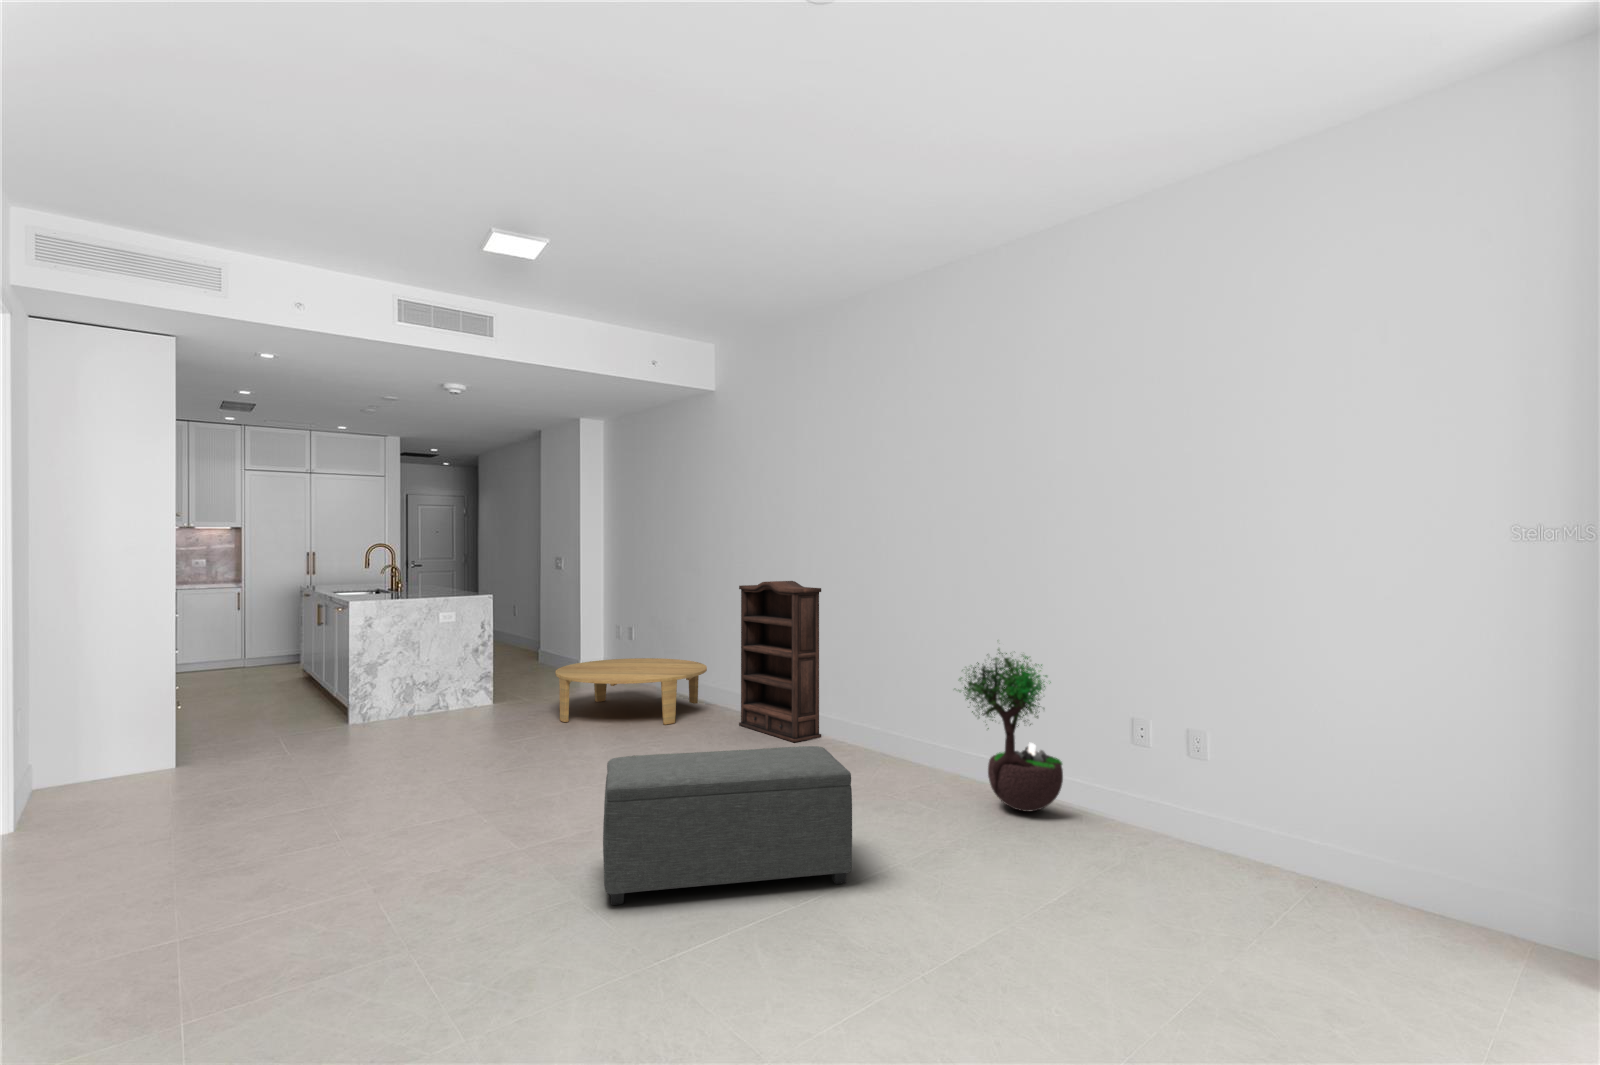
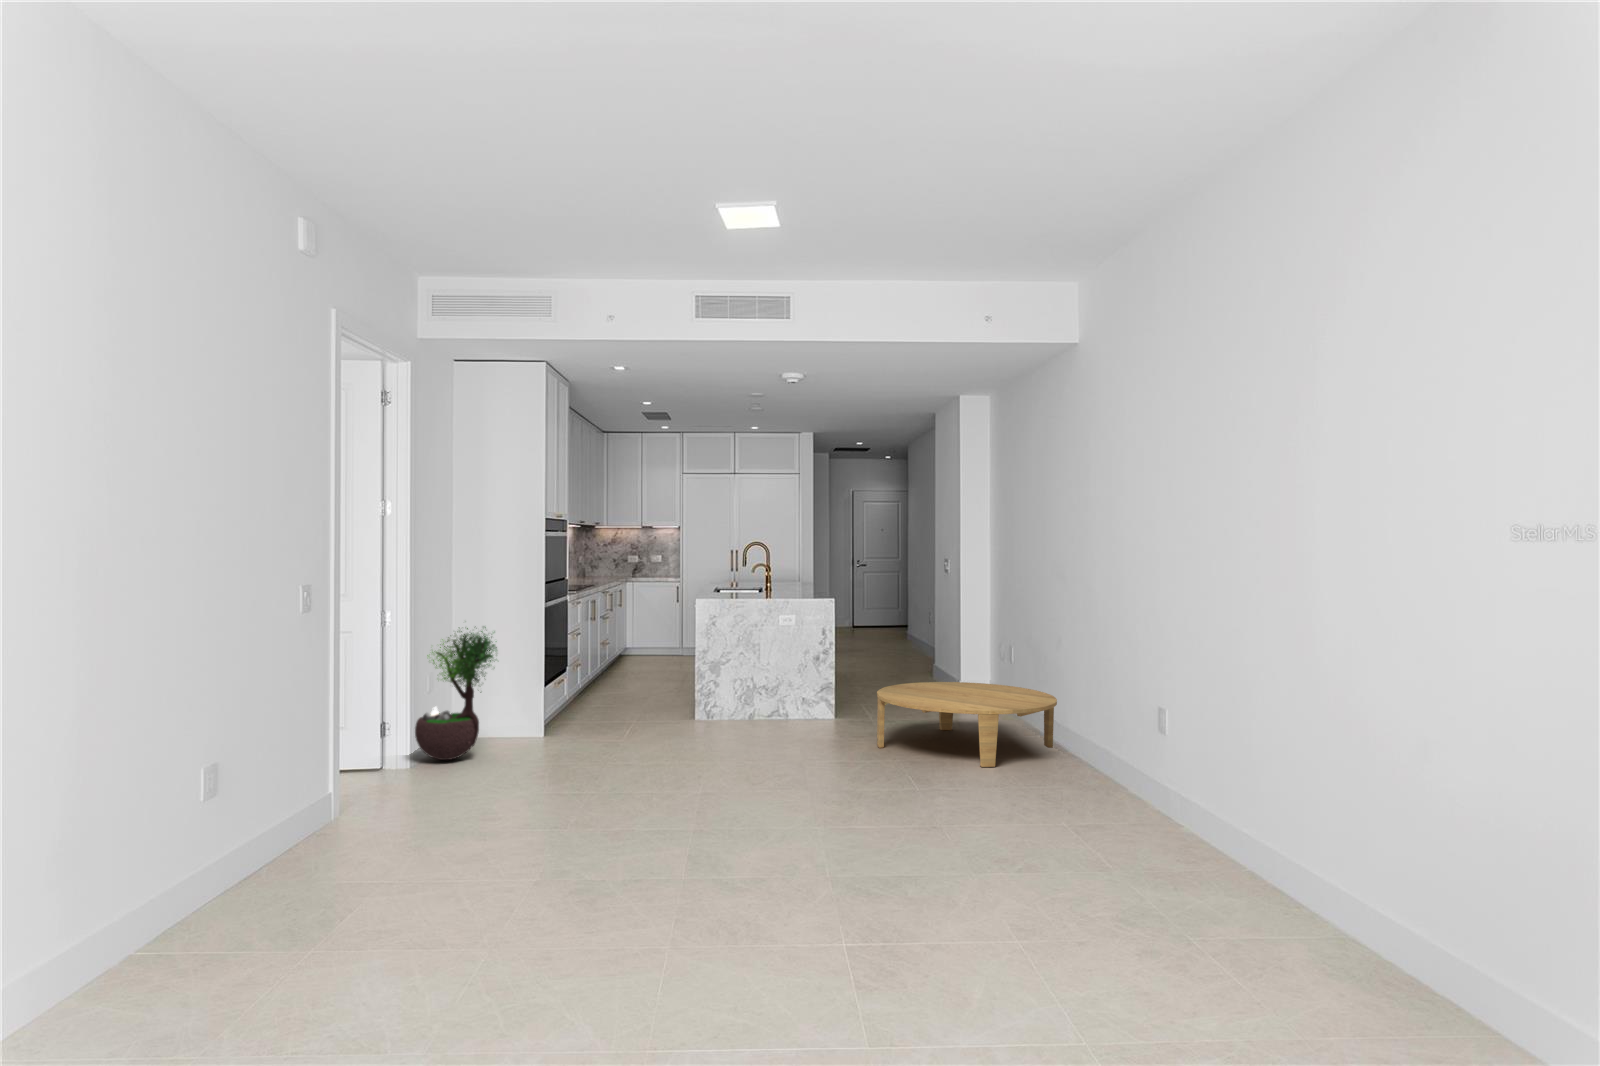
bookshelf: present [739,581,821,742] -> none [1069,598,1161,815]
potted tree: present [959,649,1063,812] -> present [415,627,497,760]
ottoman: present [603,746,852,905] -> none [675,788,982,1000]

